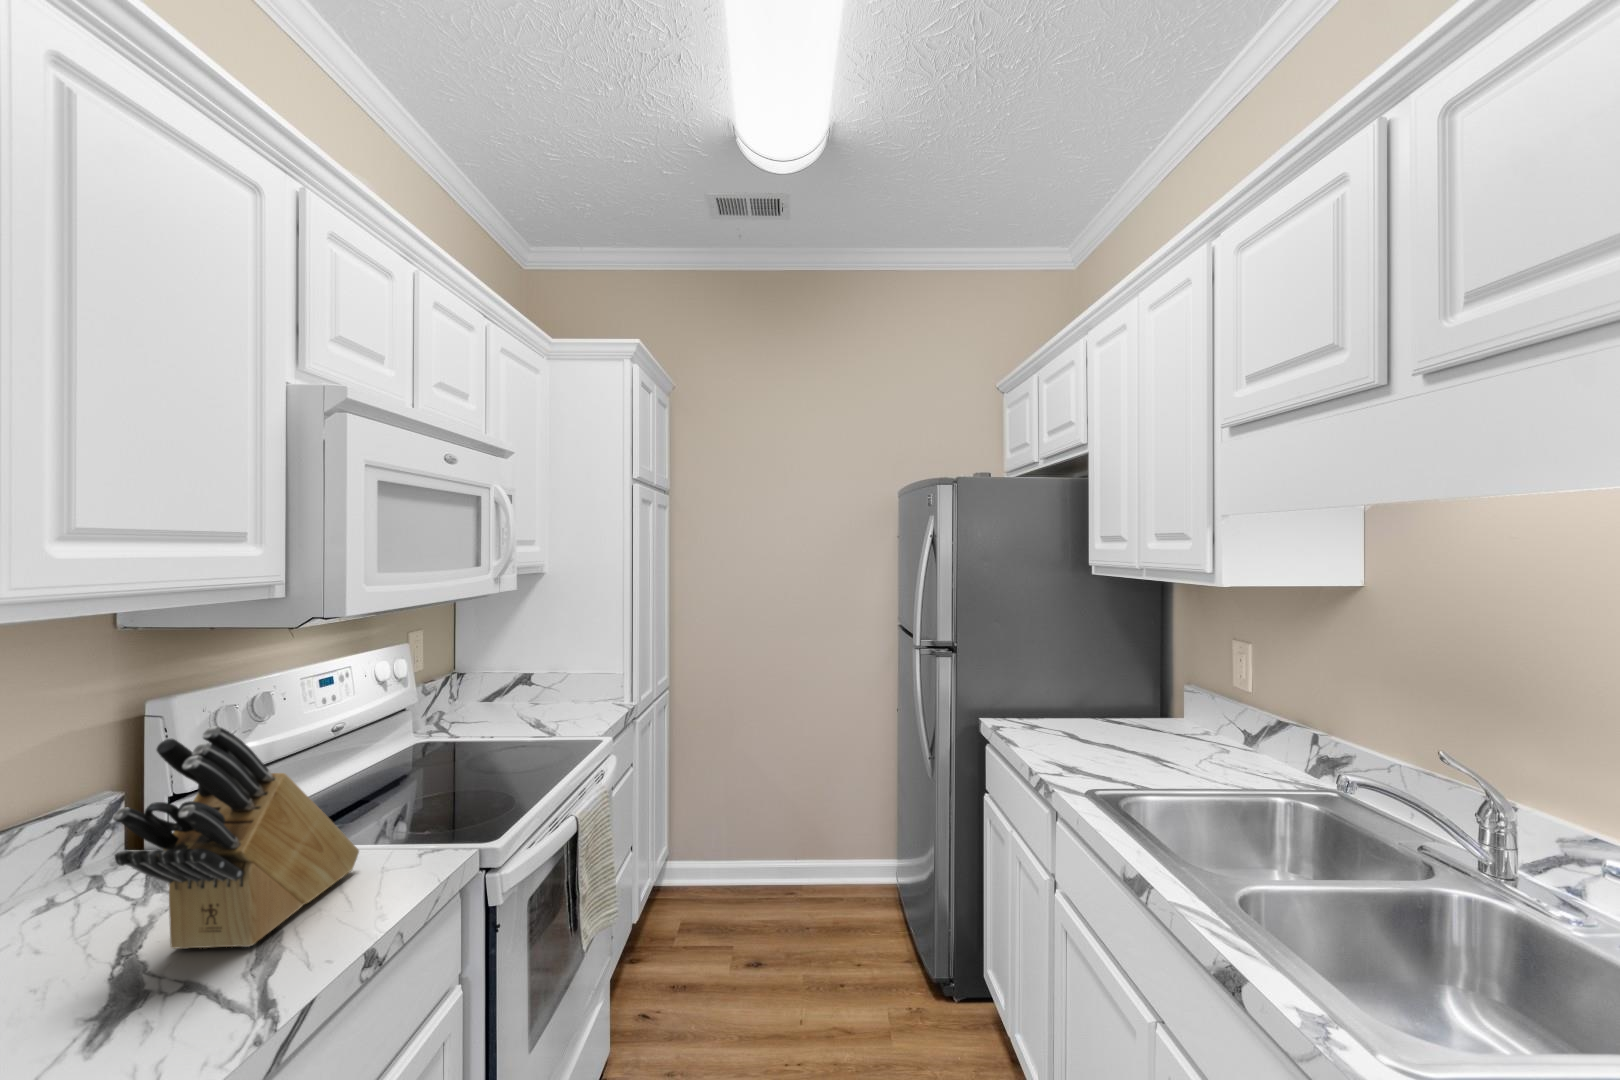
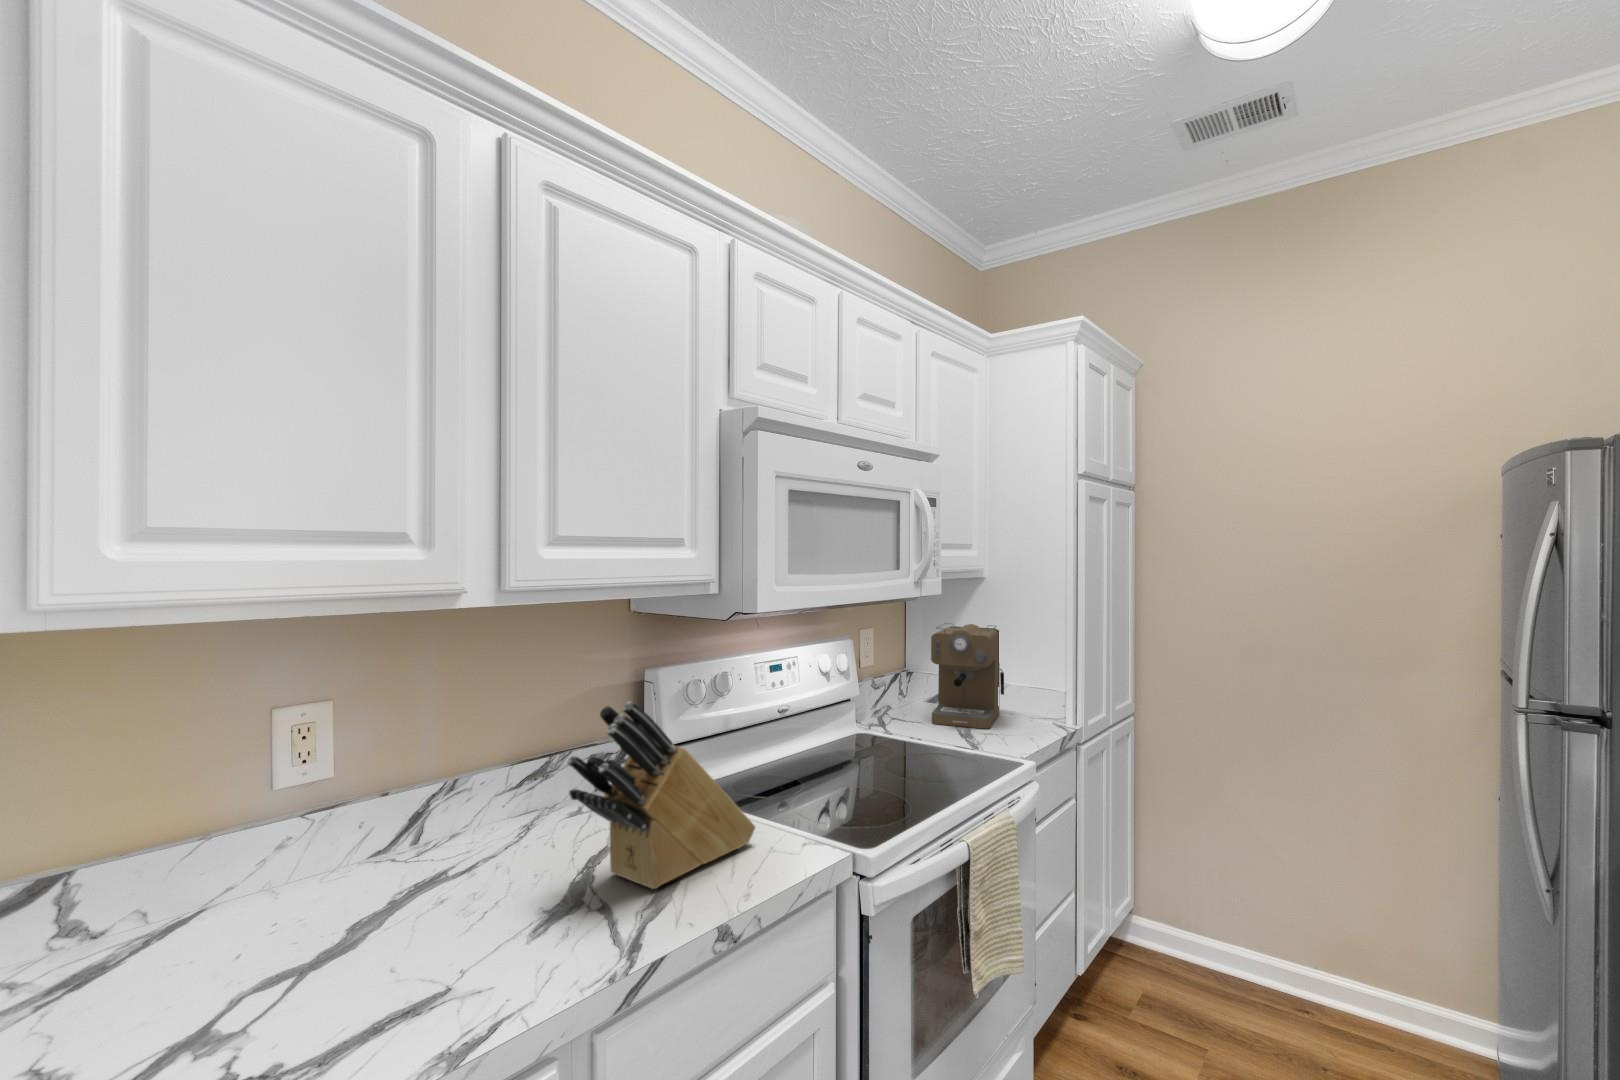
coffee maker: none [493,620,567,722] -> present [931,623,1004,729]

